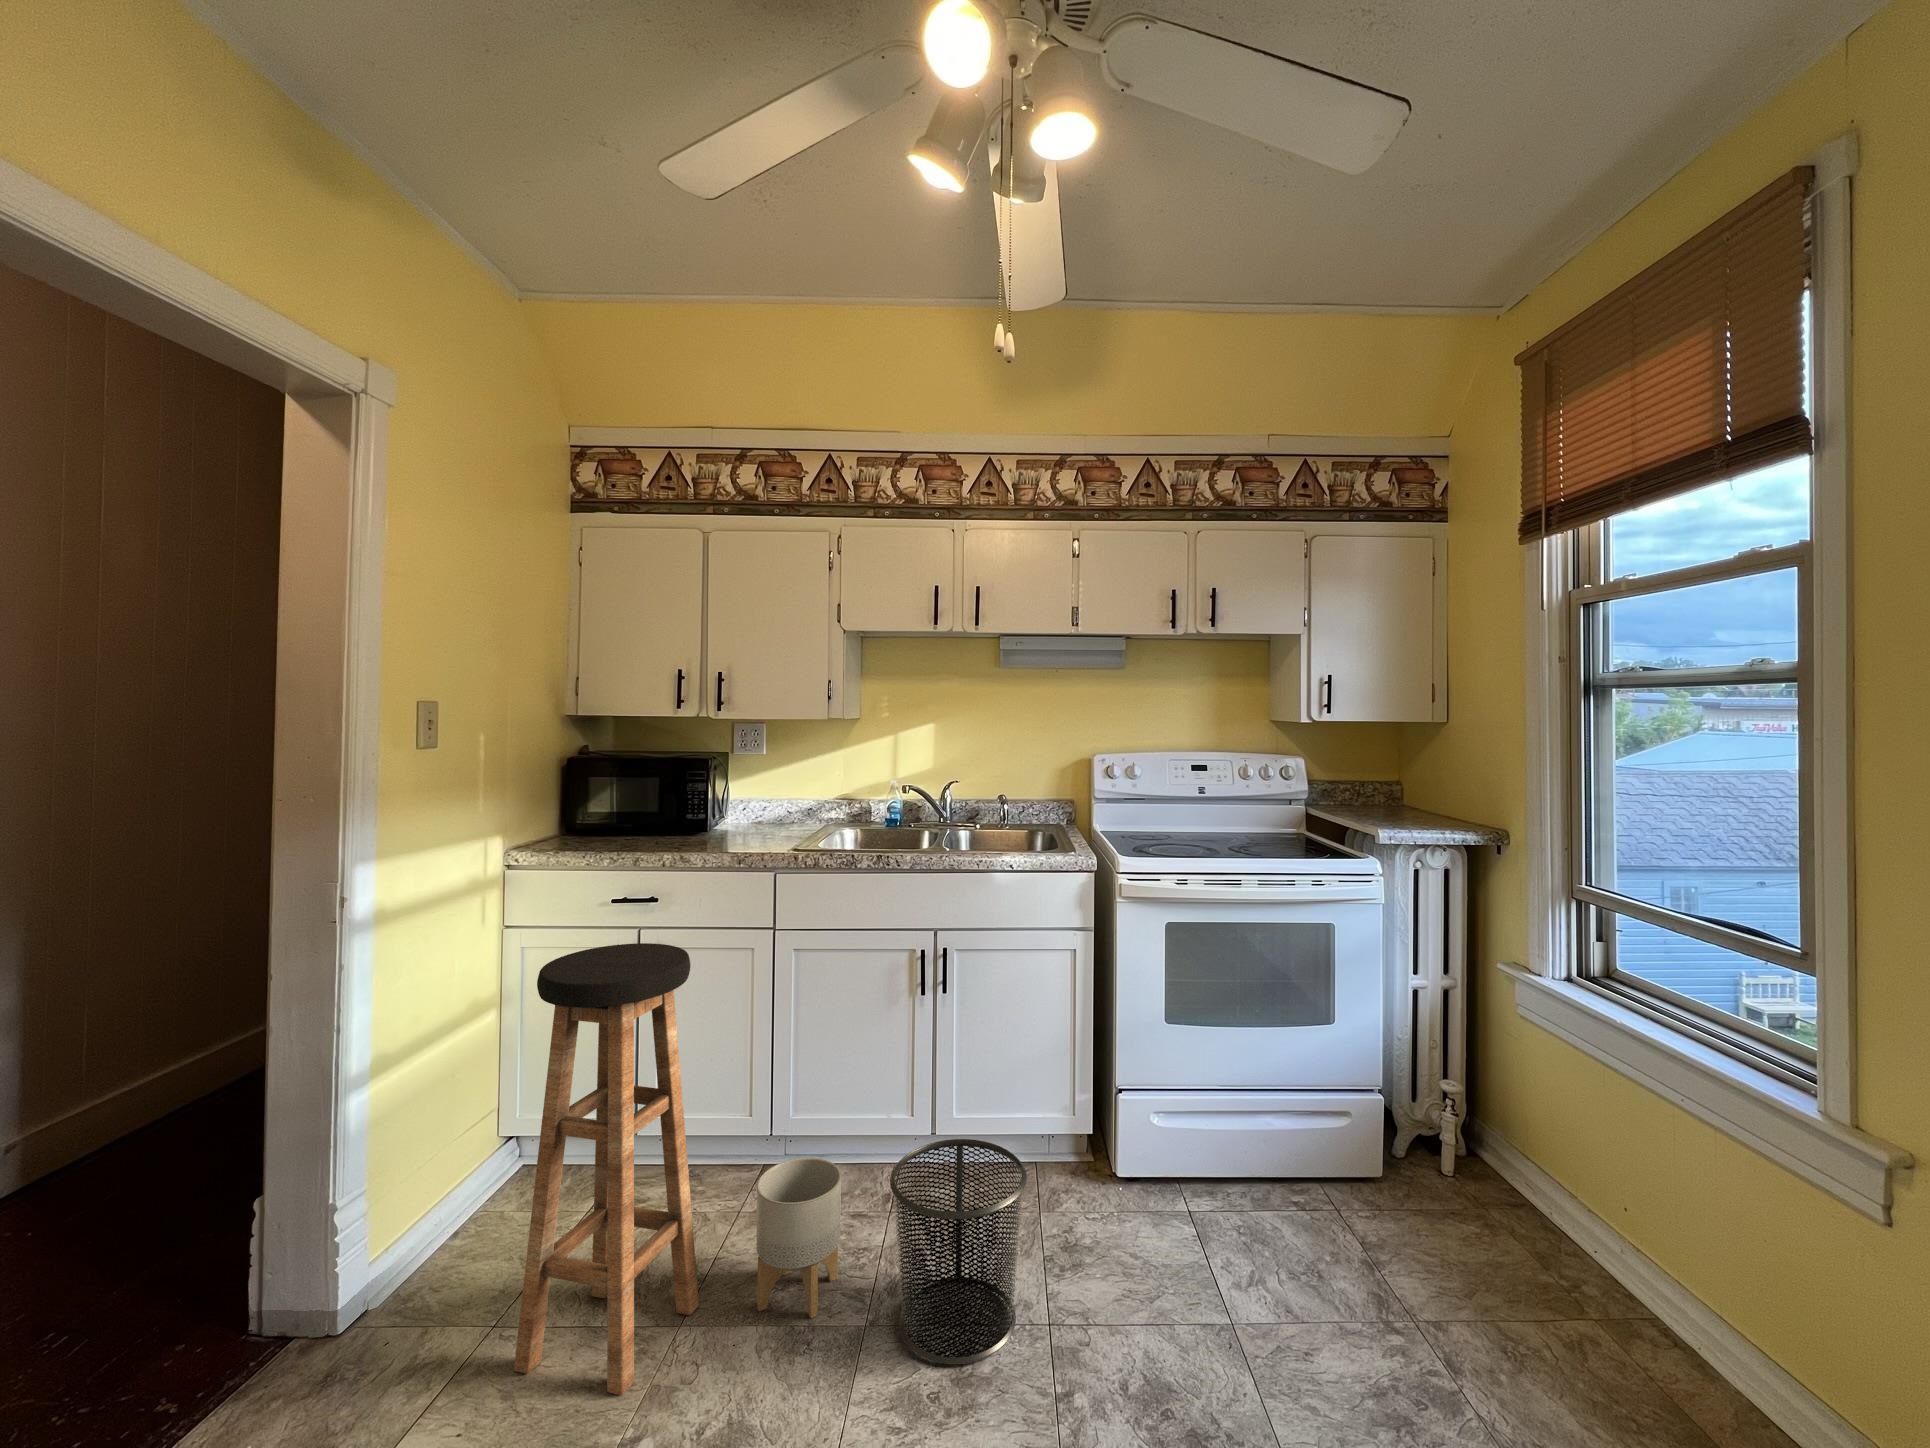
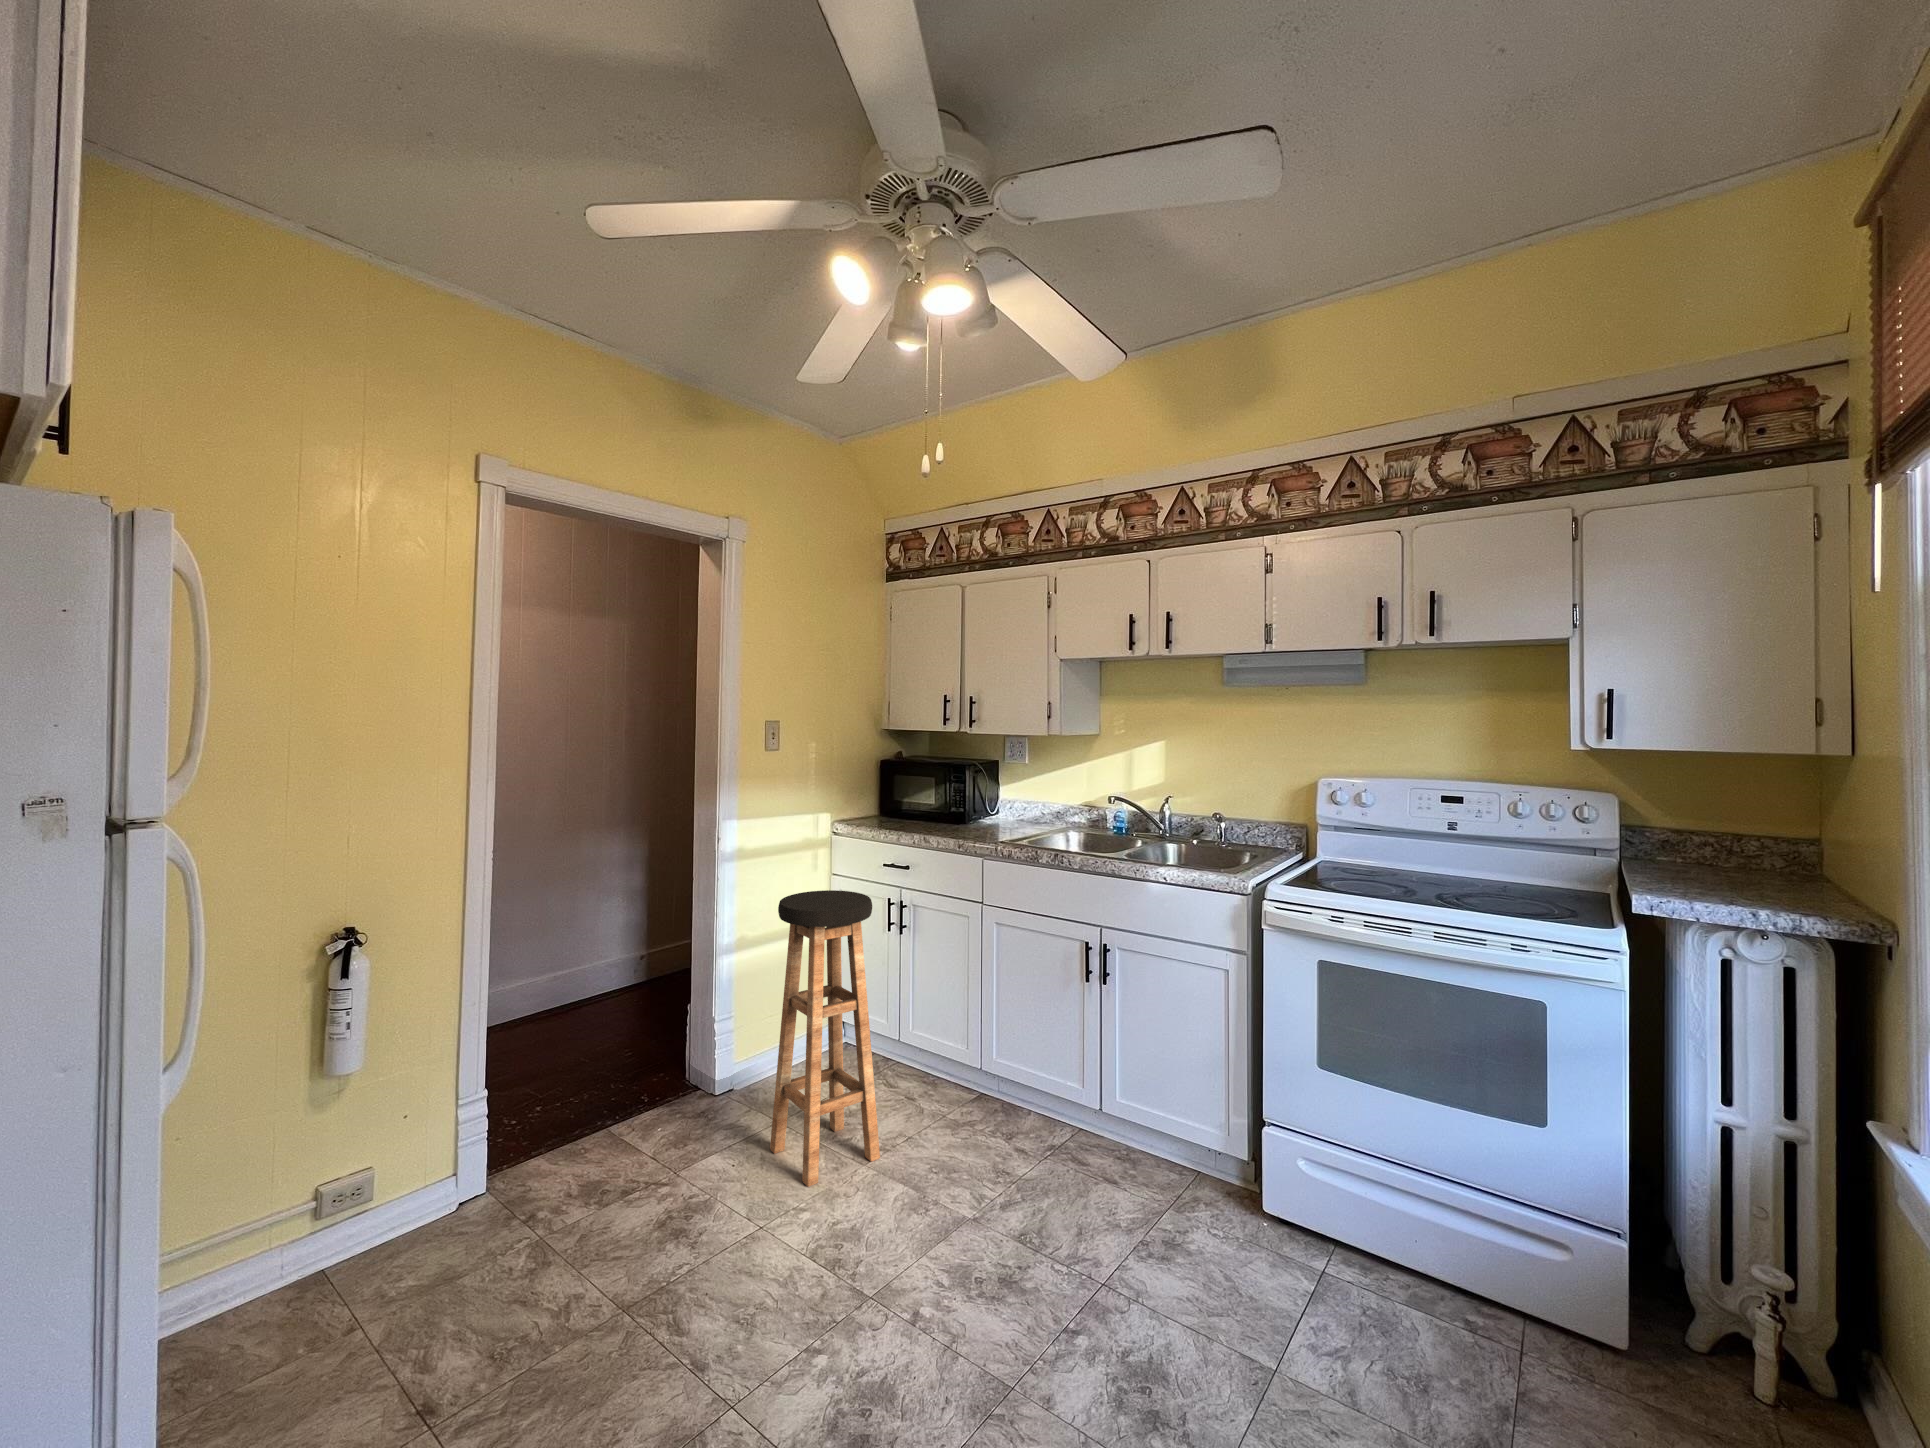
waste bin: present [890,1139,1027,1364] -> none [975,1095,1091,1279]
planter: present [756,1158,841,1318] -> none [910,1077,973,1197]

